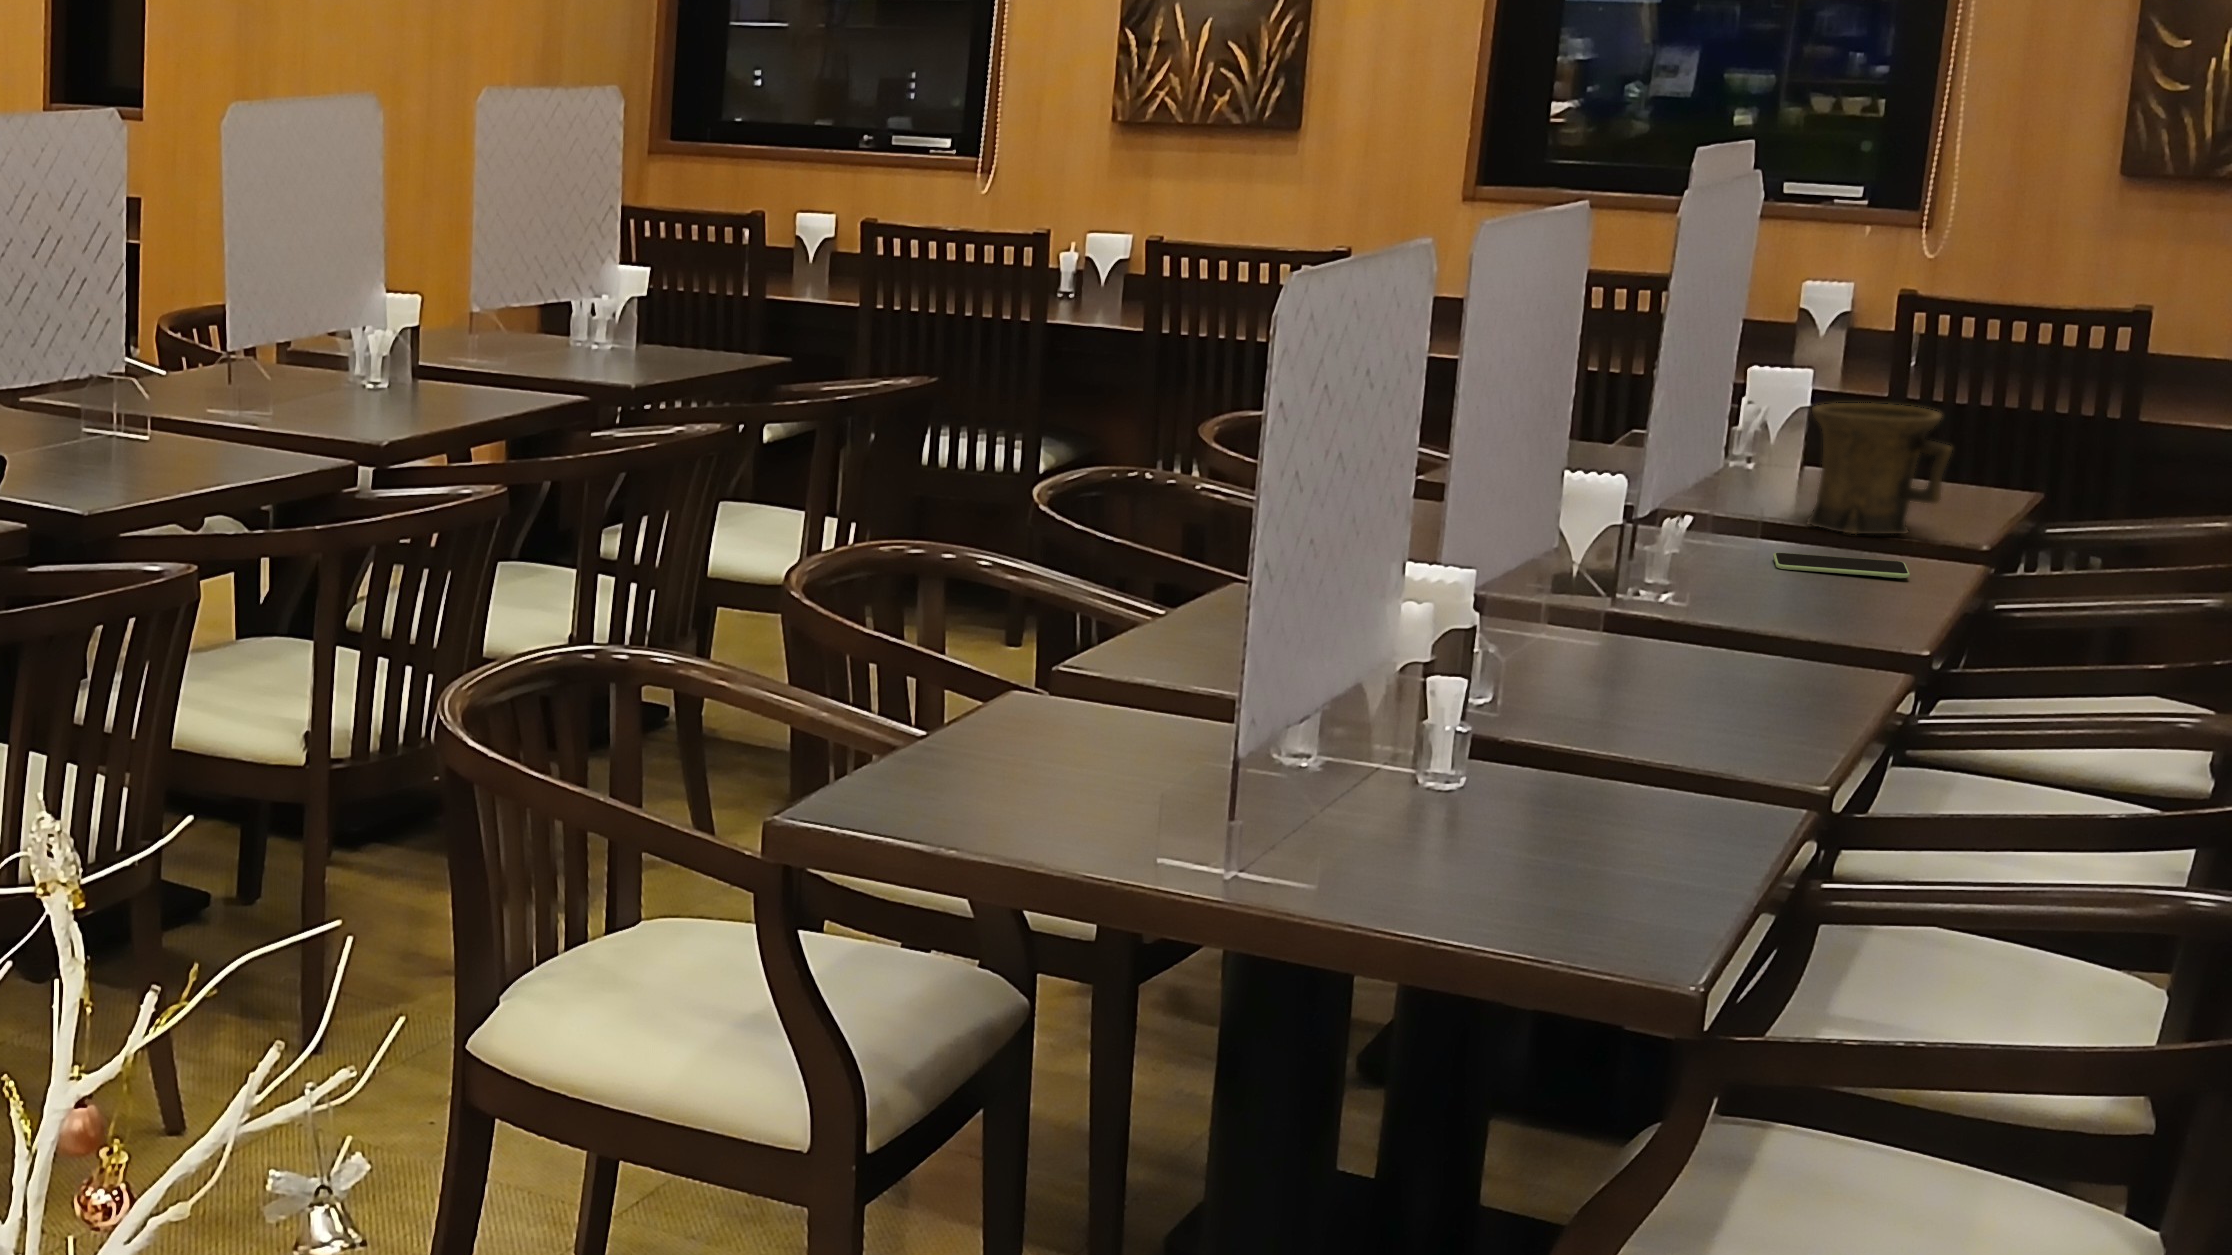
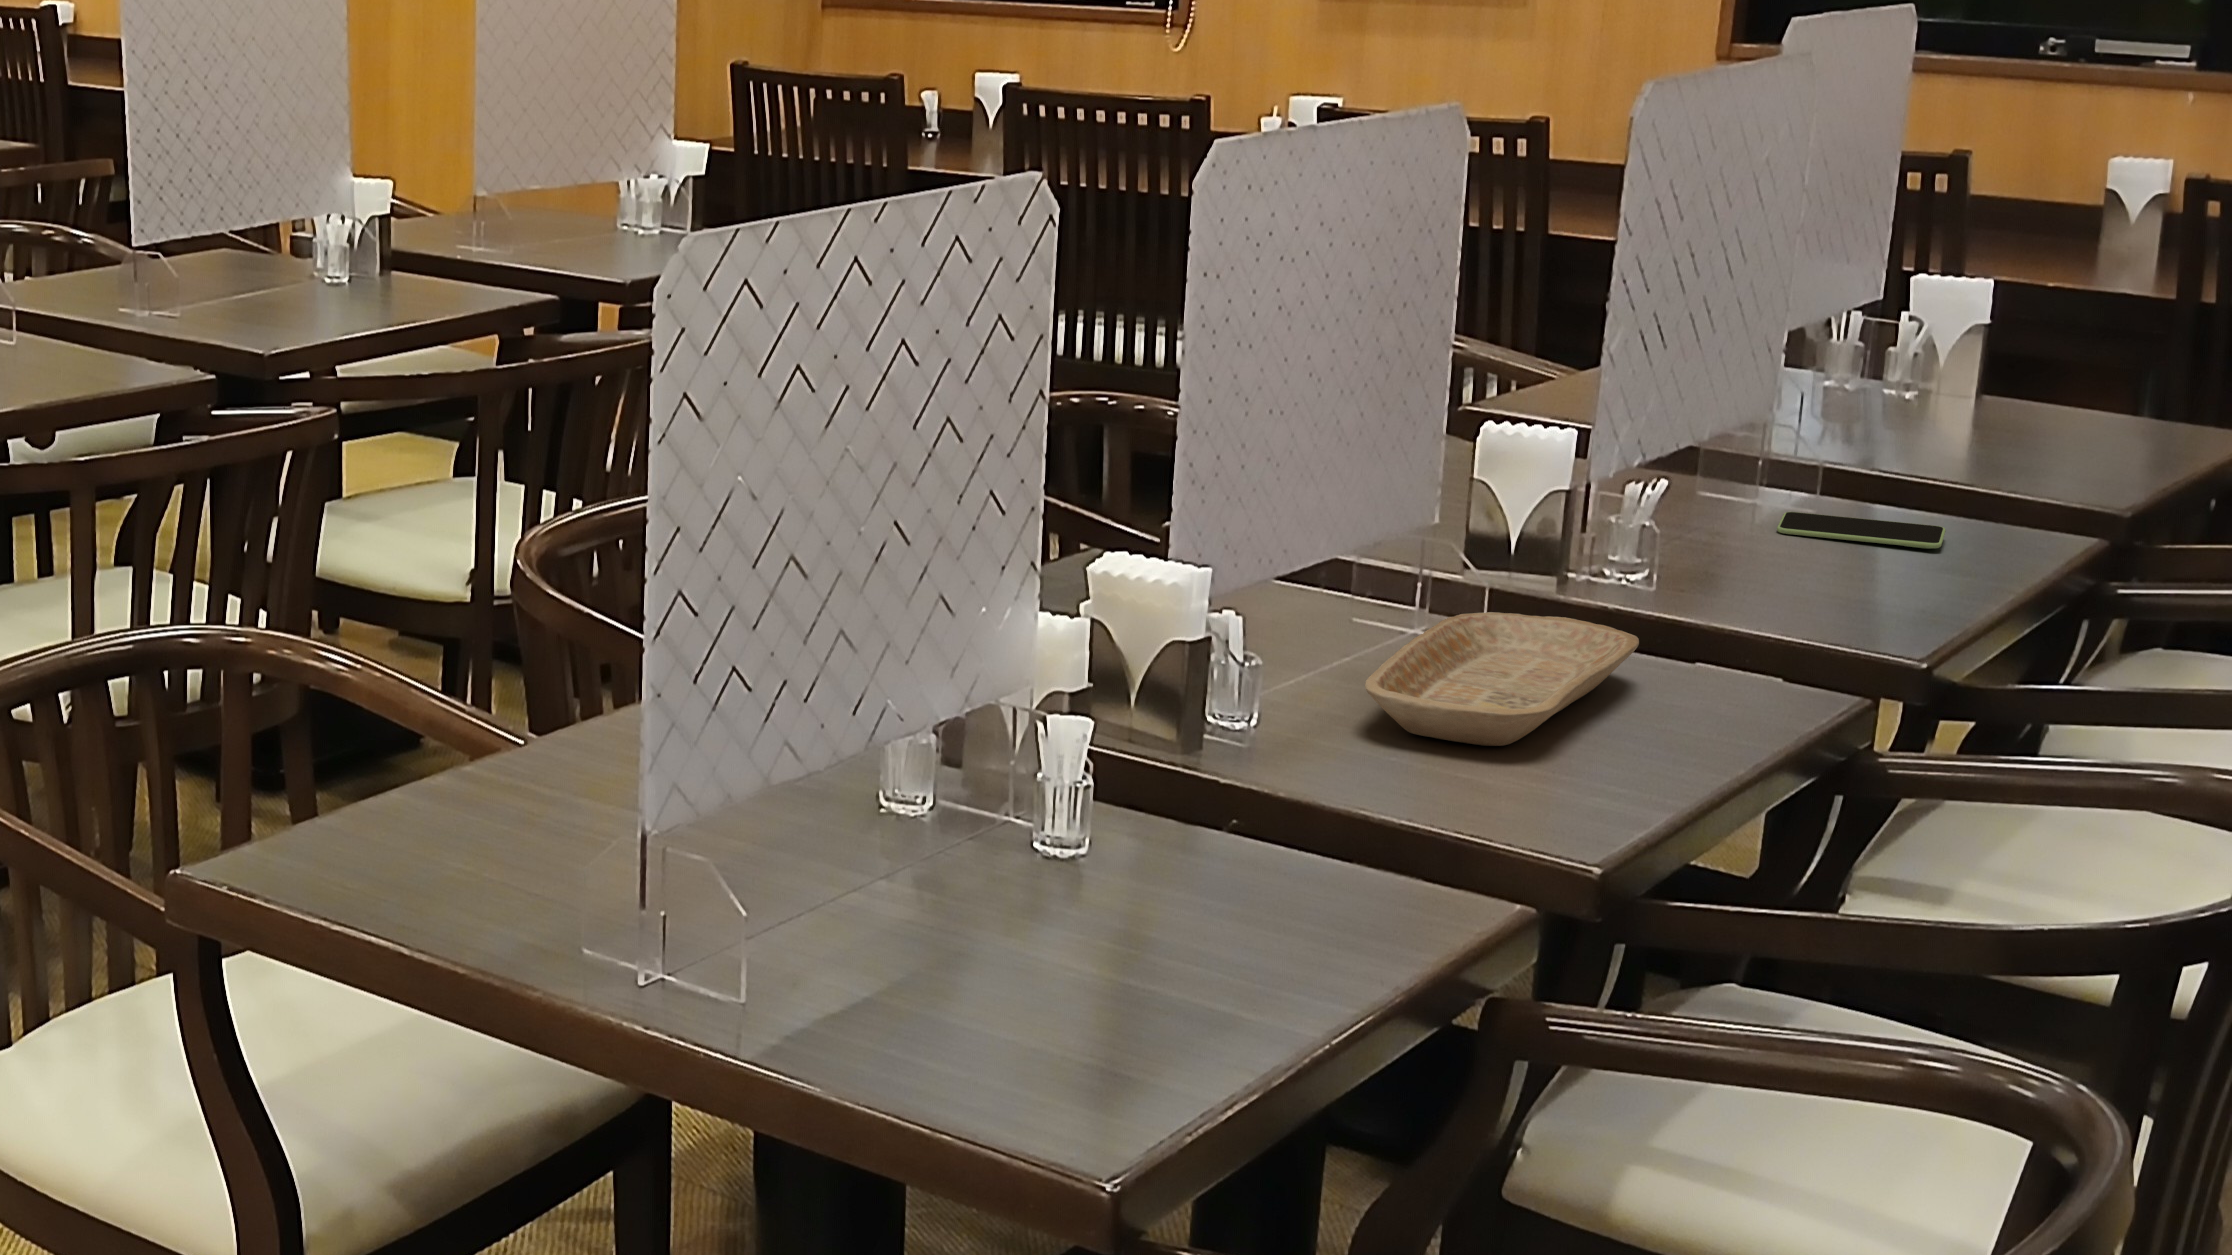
mug: present [1807,403,1952,534] -> none [1873,324,2046,487]
tray: none [1627,619,1802,715] -> present [1365,612,1639,746]

